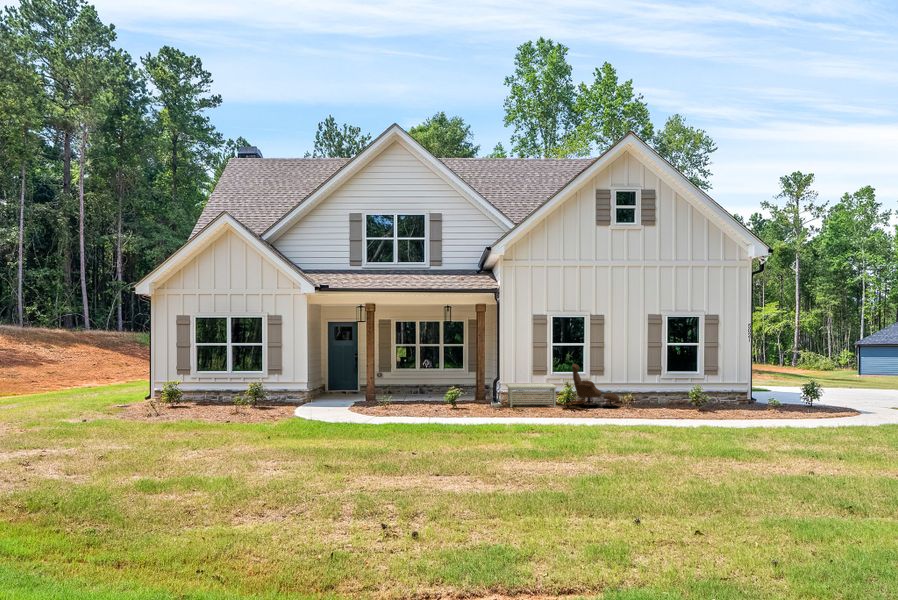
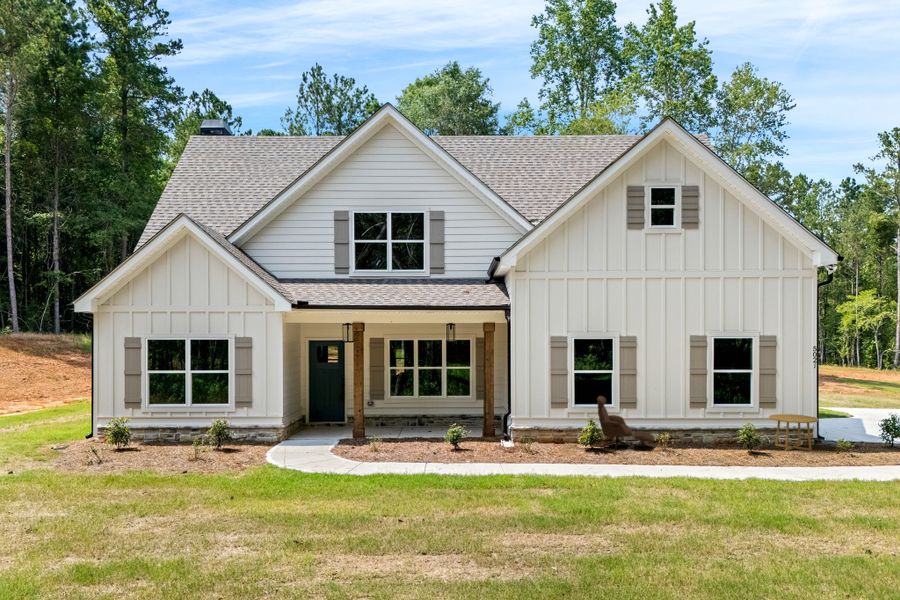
round table: none [714,379,756,409] -> present [769,414,819,451]
storage bench: present [506,384,557,407] -> none [518,419,578,449]

